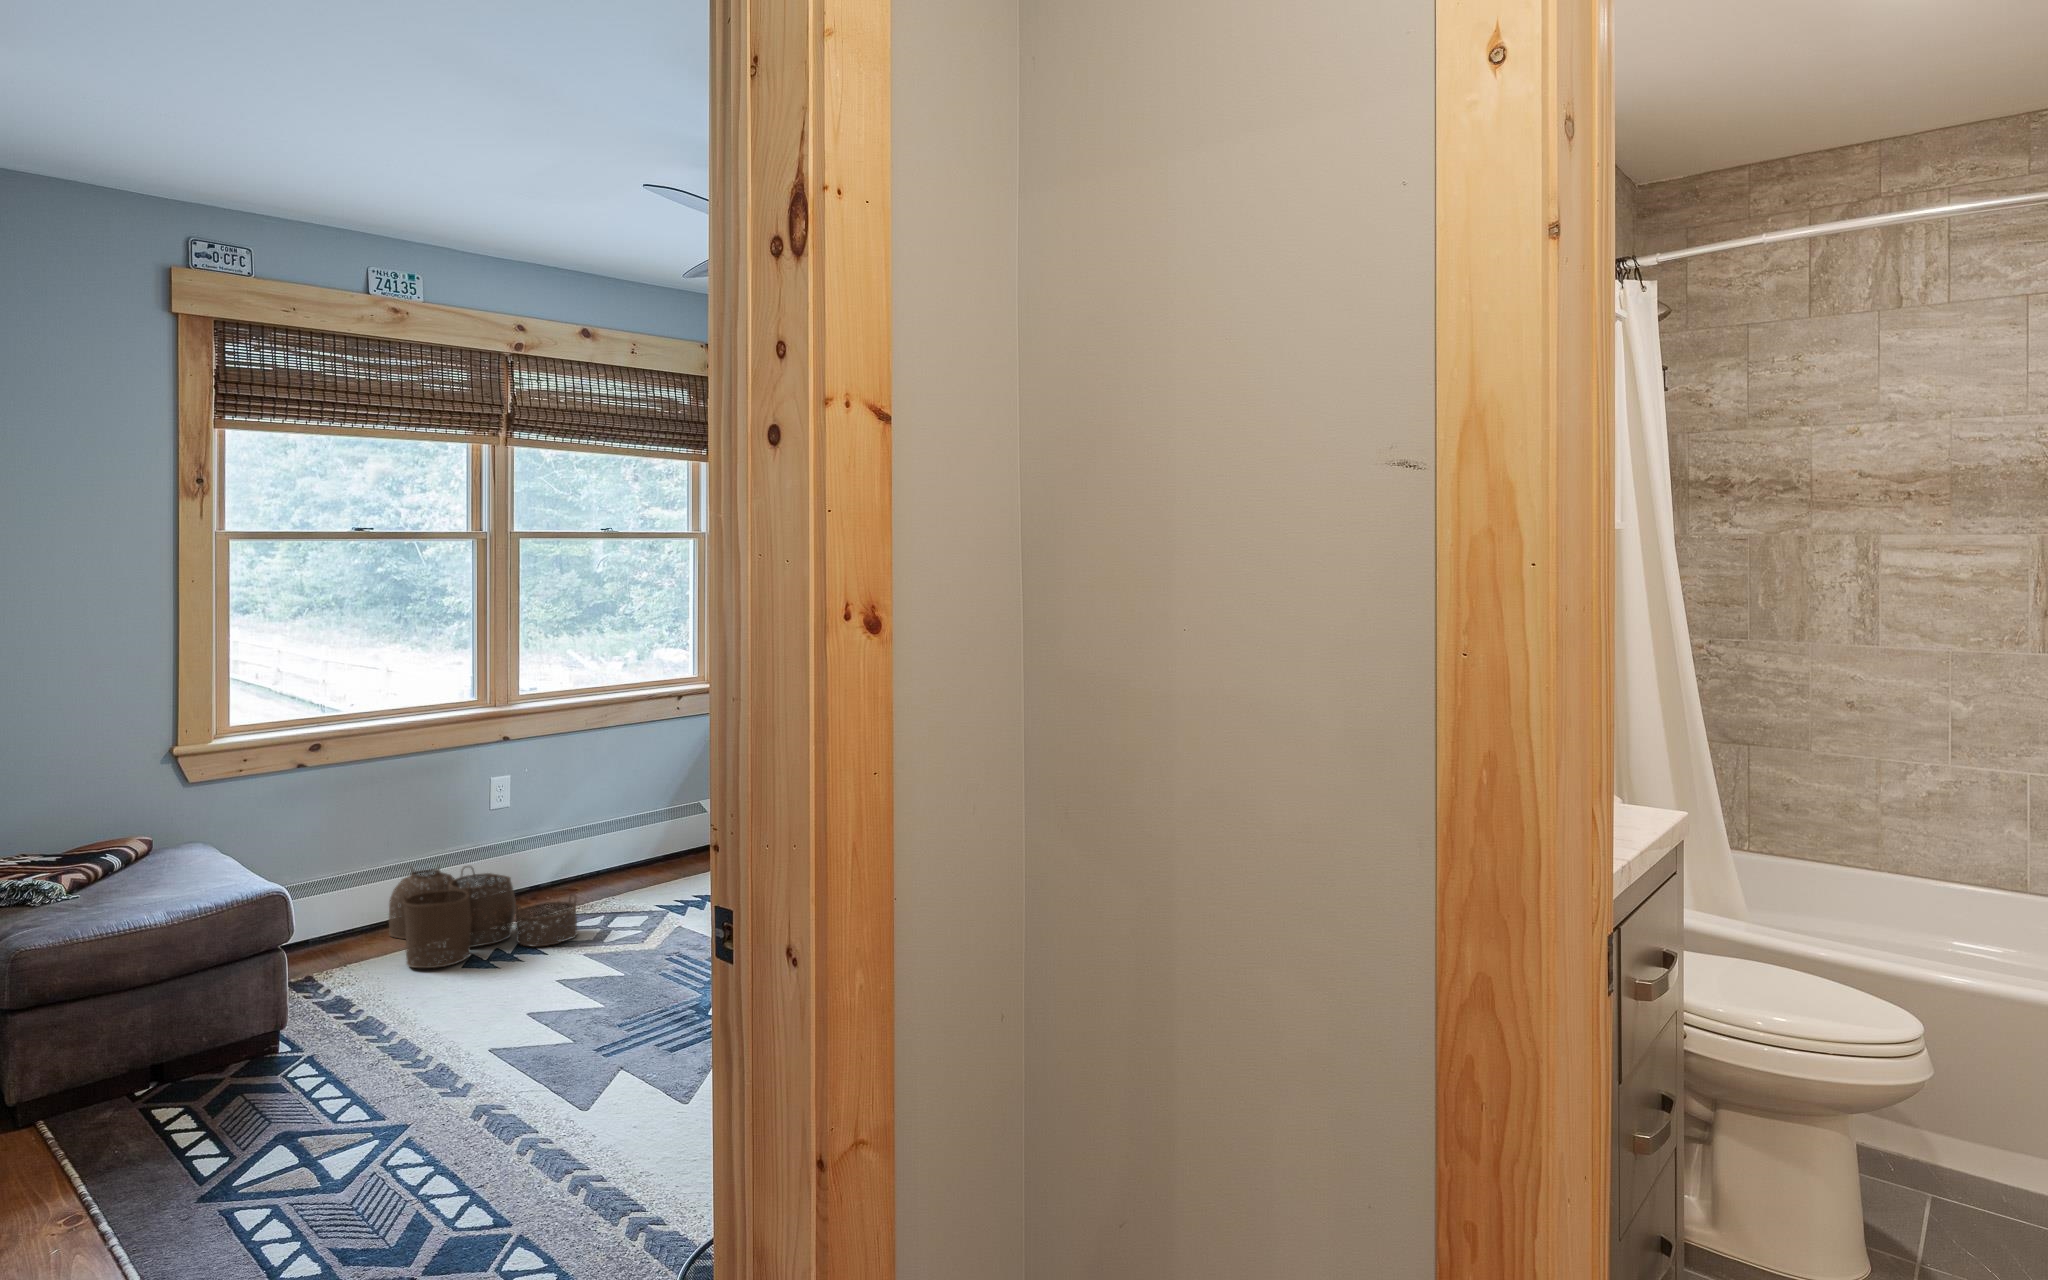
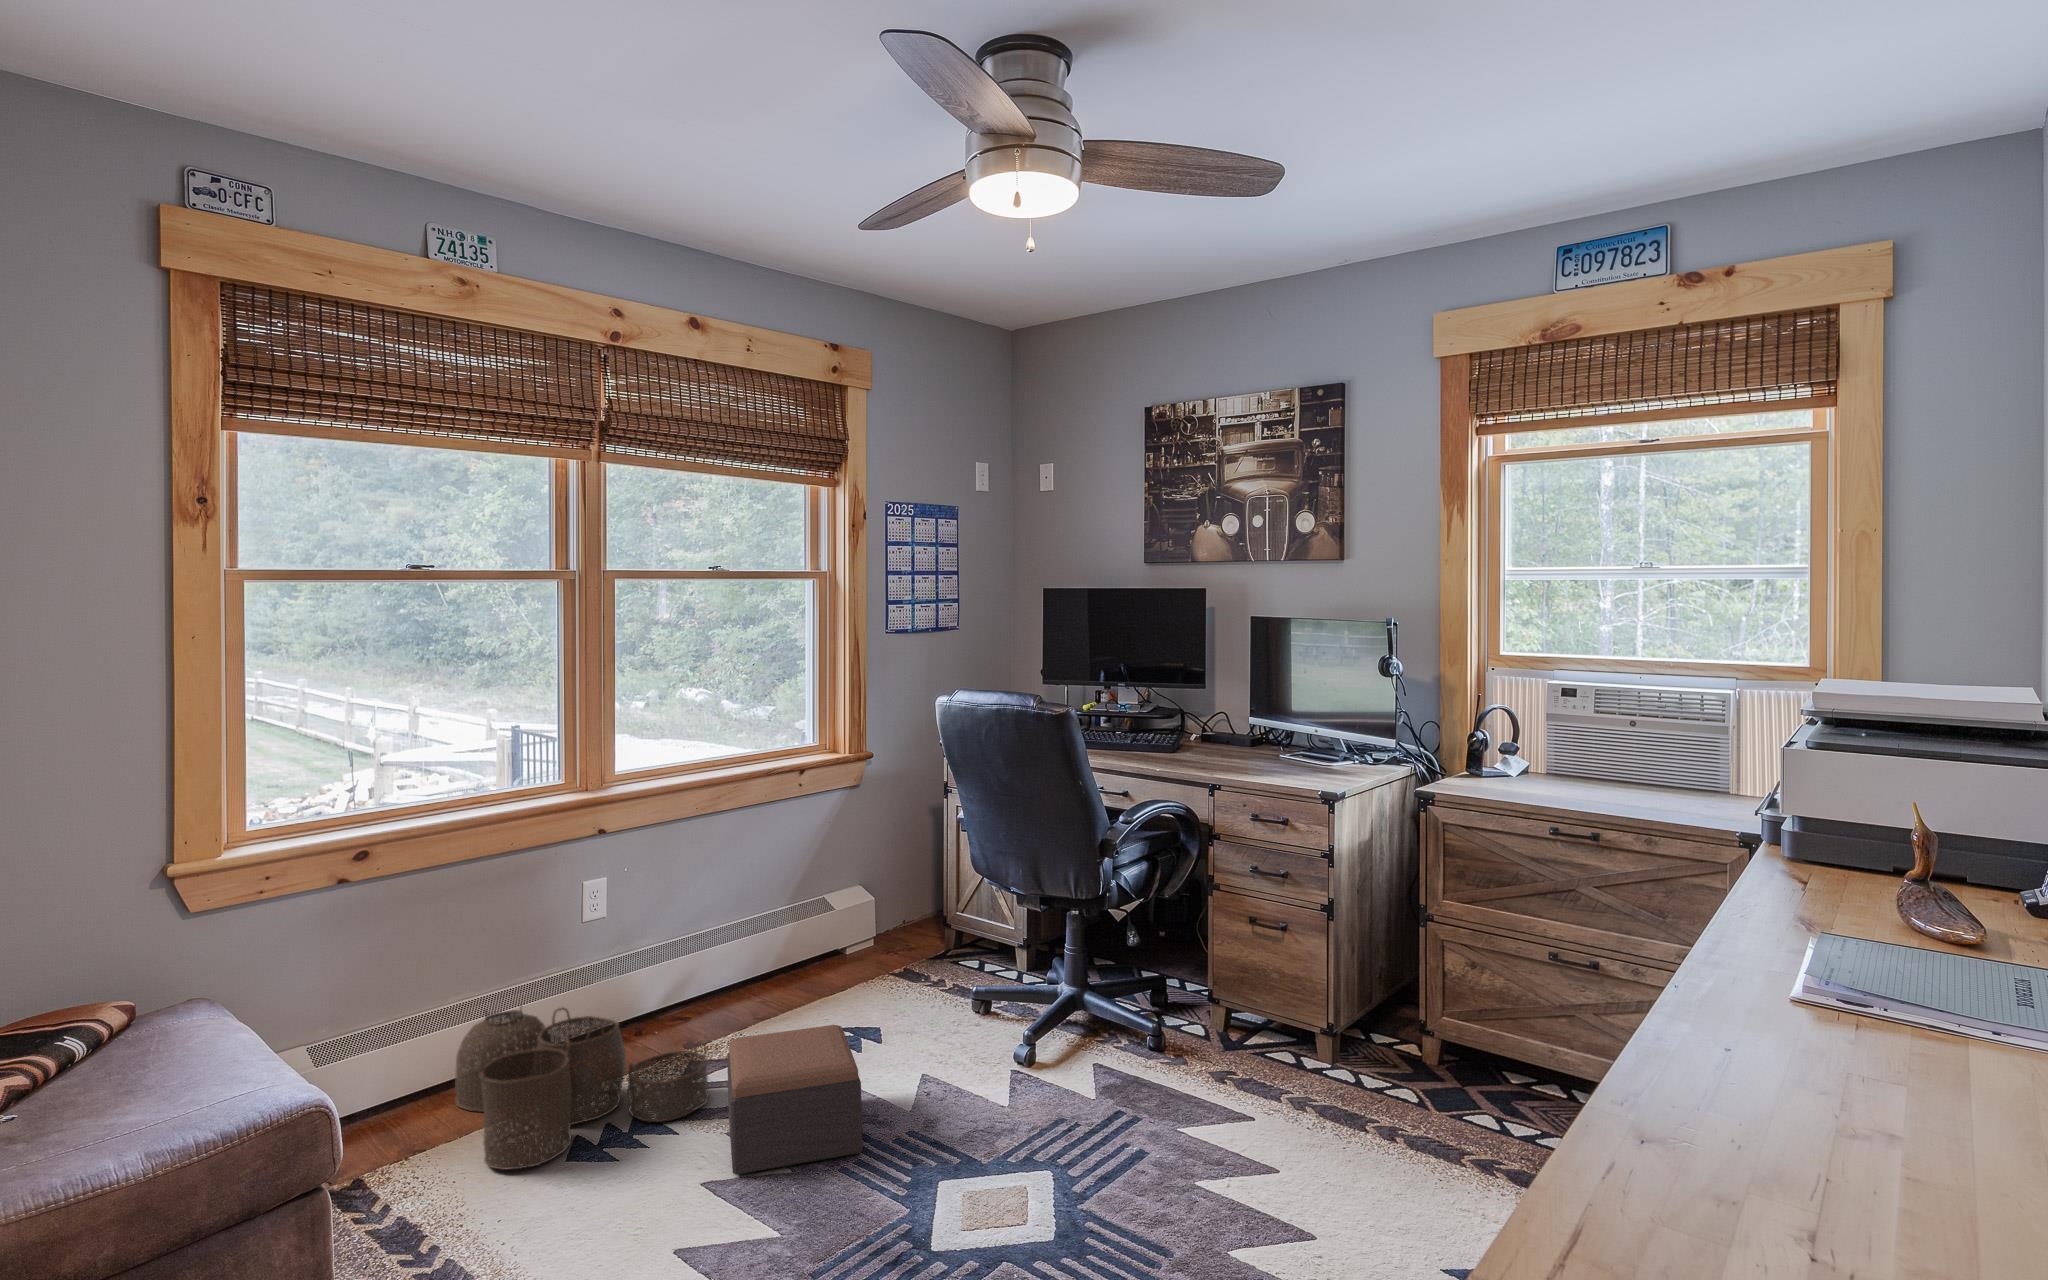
footstool: none [581,881,679,974] -> present [727,1025,863,1175]

